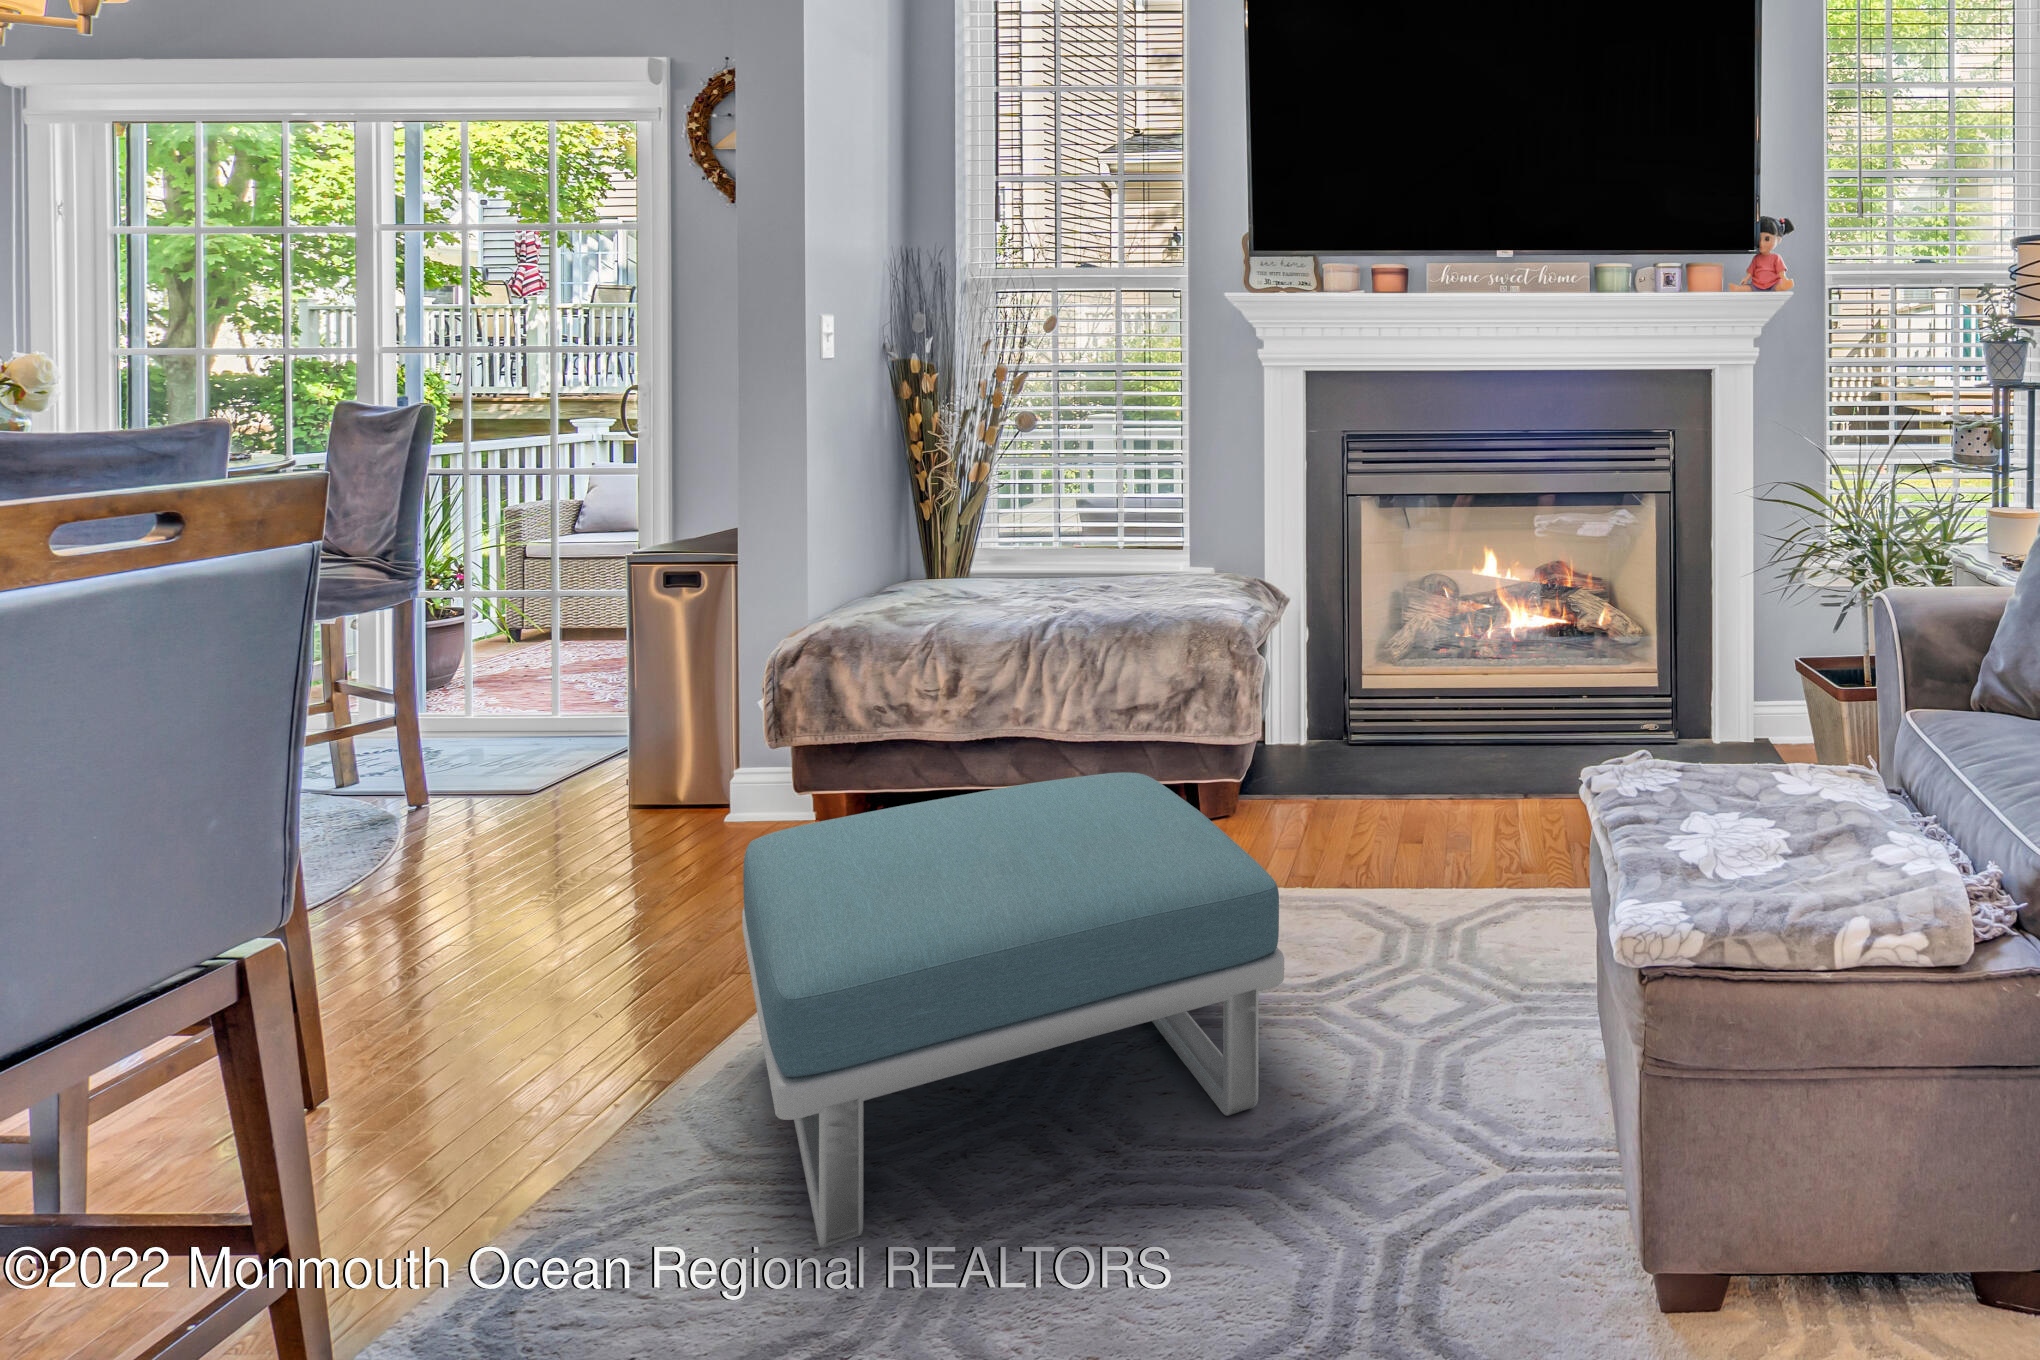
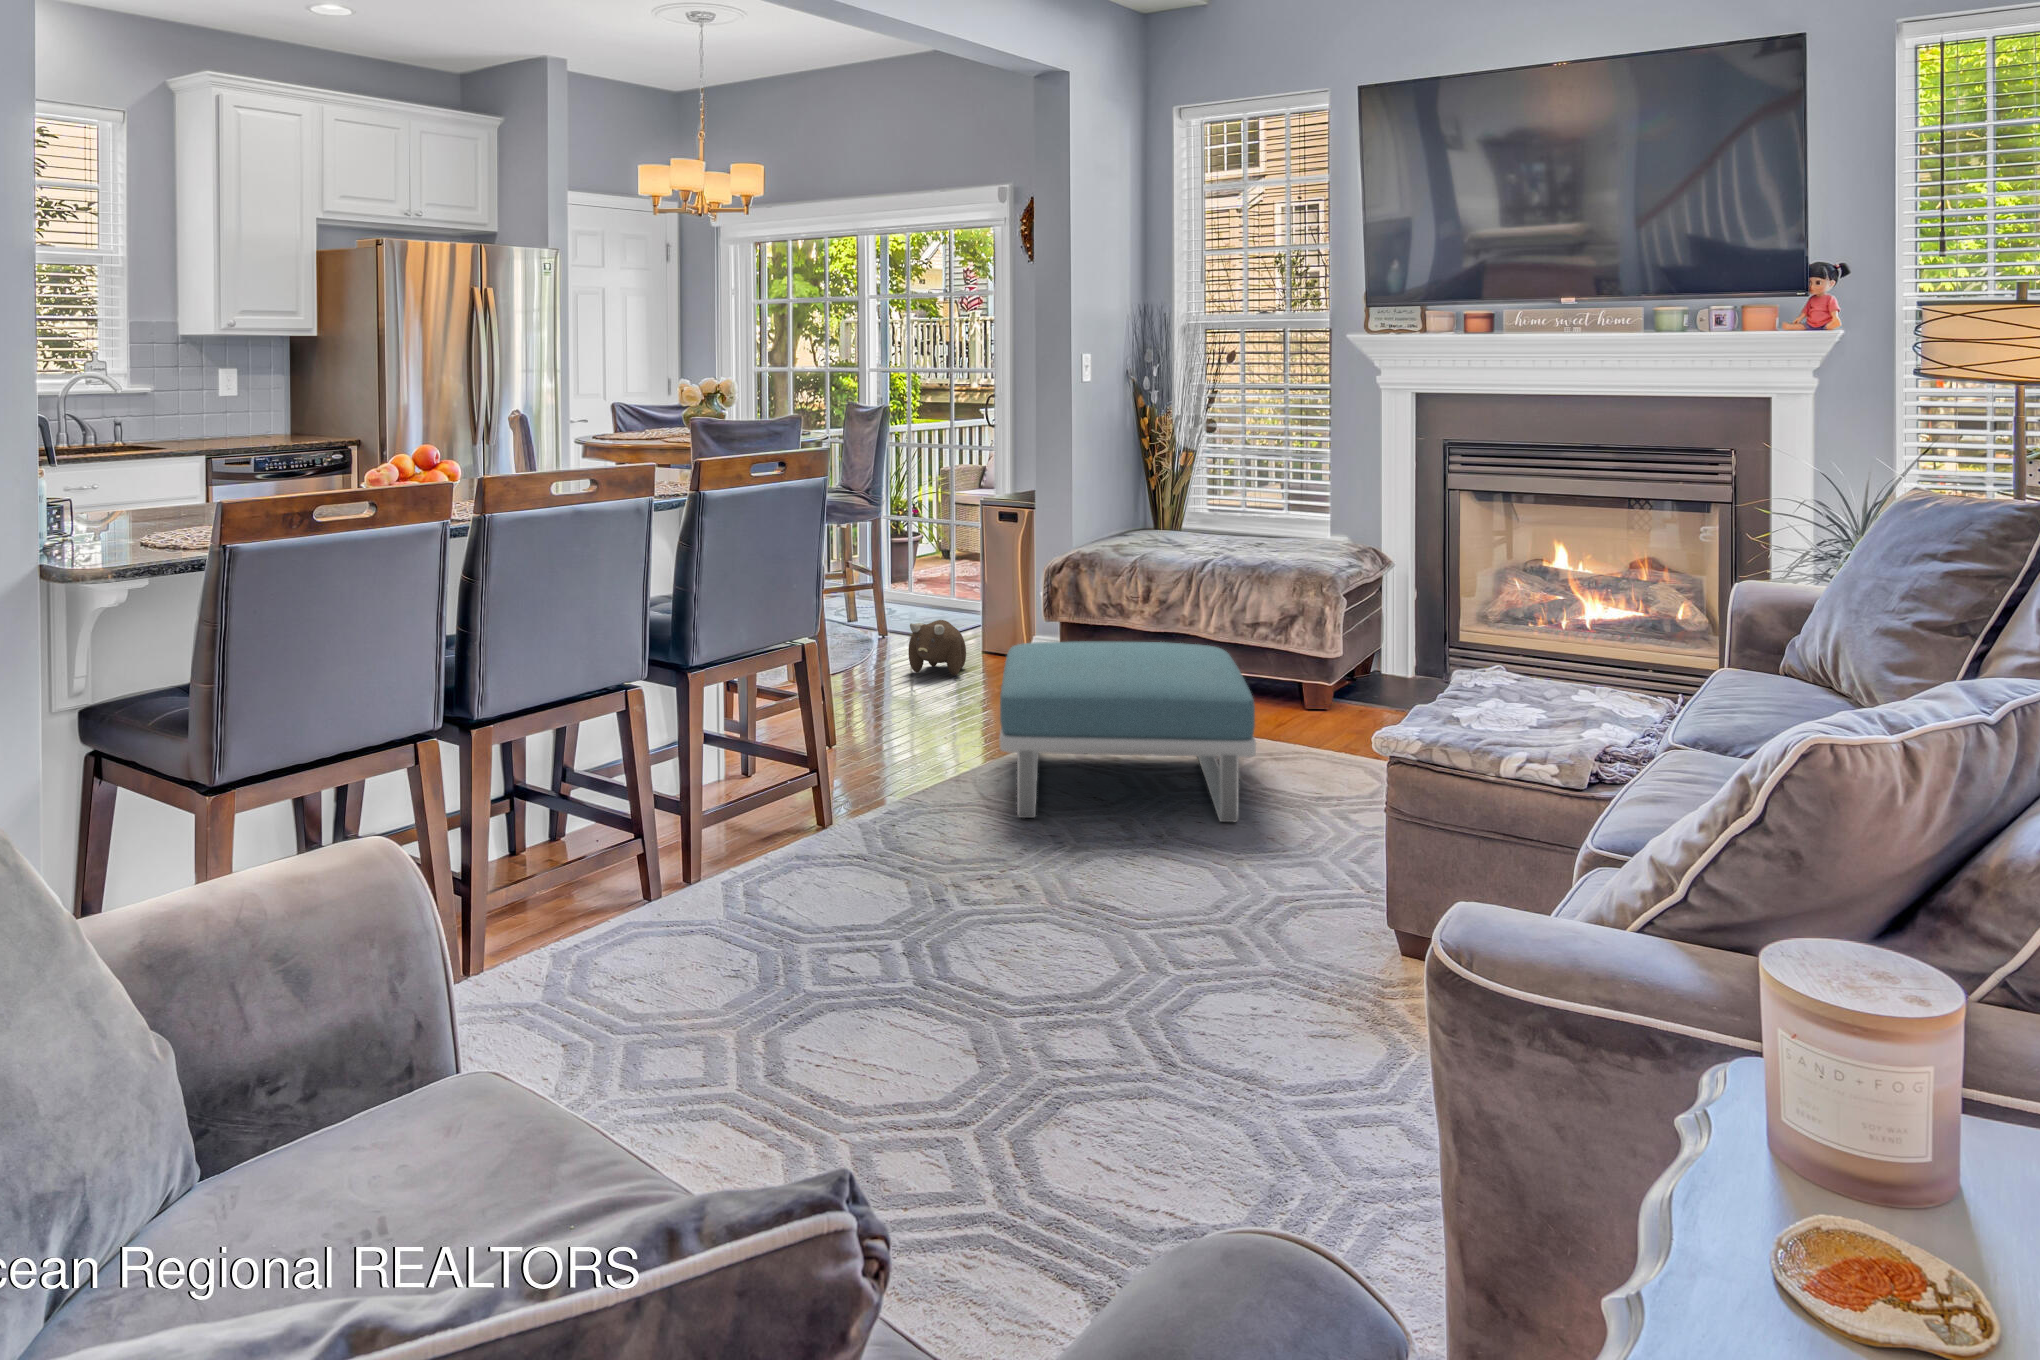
plush toy: none [486,775,609,880] -> present [909,620,966,676]

